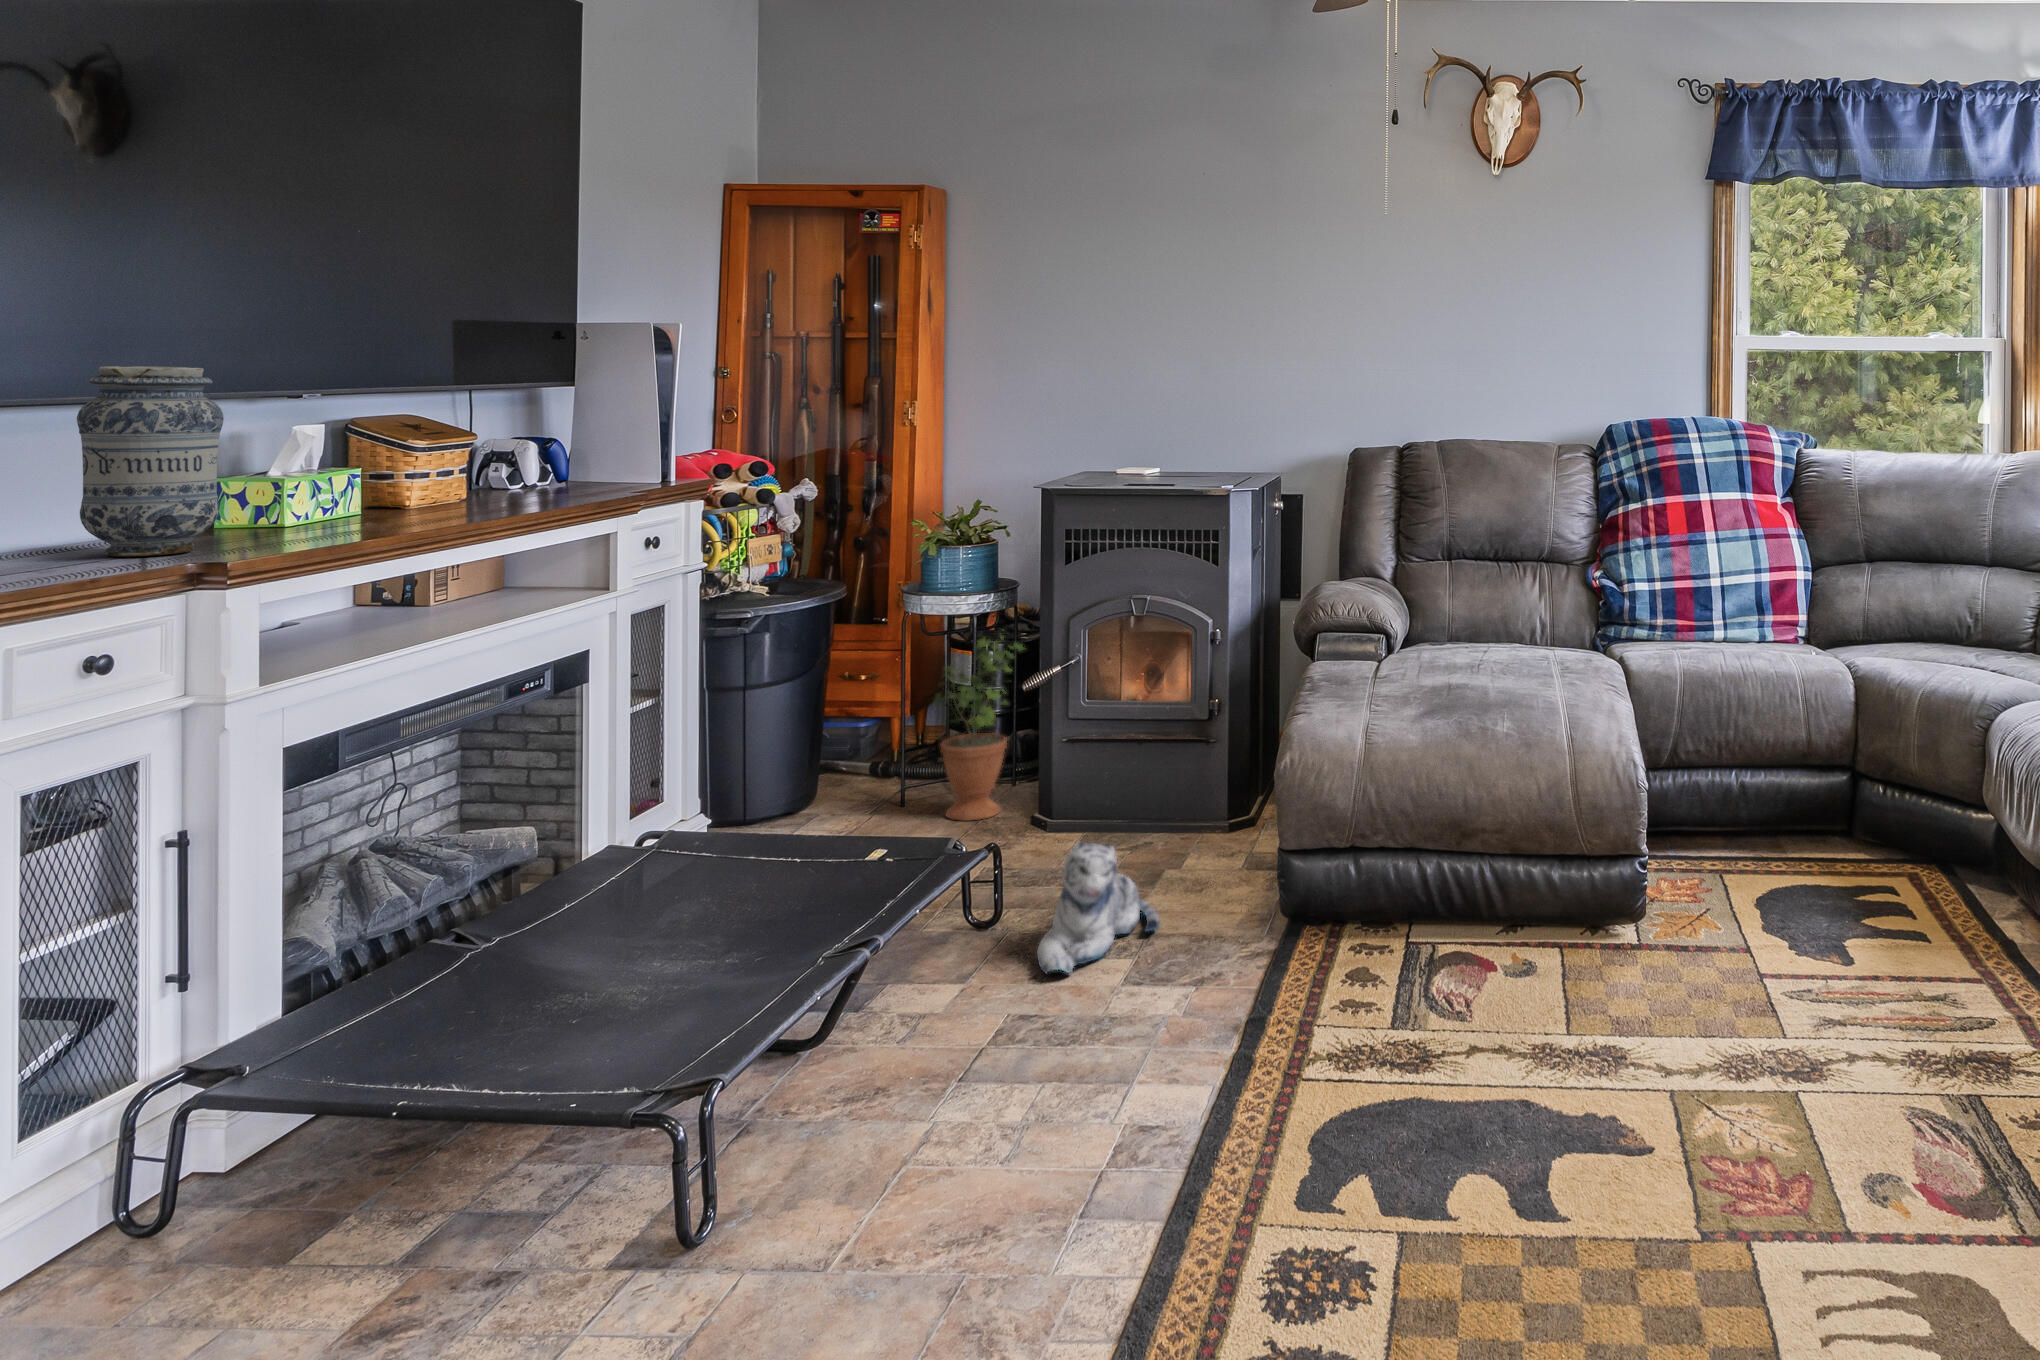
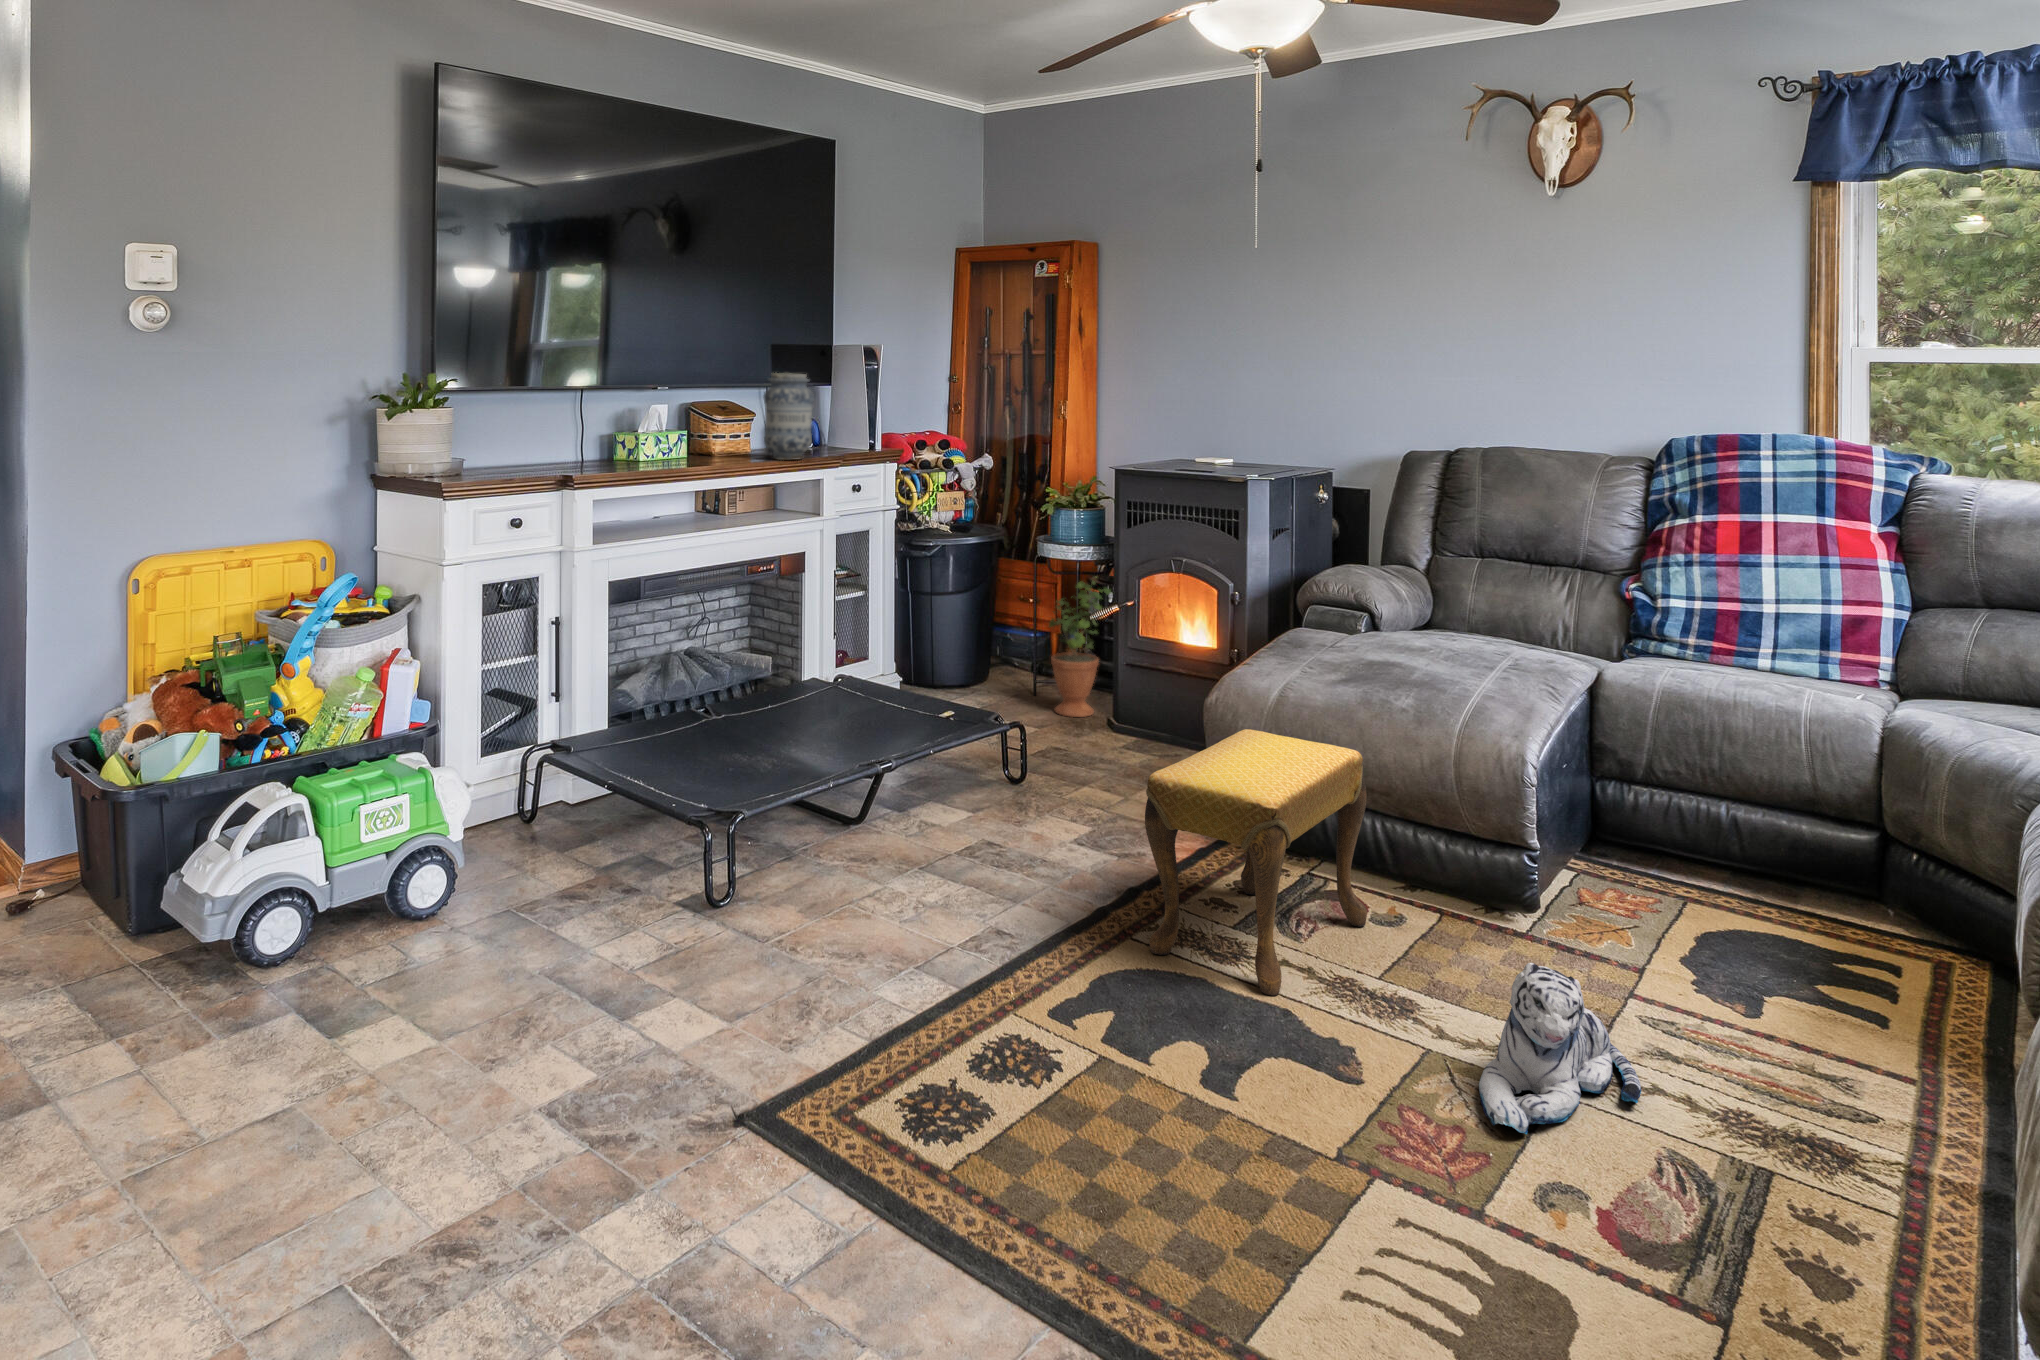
vase: present [77,366,224,557] -> present [763,373,814,460]
footstool: none [1328,787,1510,1090] -> present [1145,729,1367,996]
plush toy: present [1037,842,1160,974] -> present [1479,963,1641,1134]

